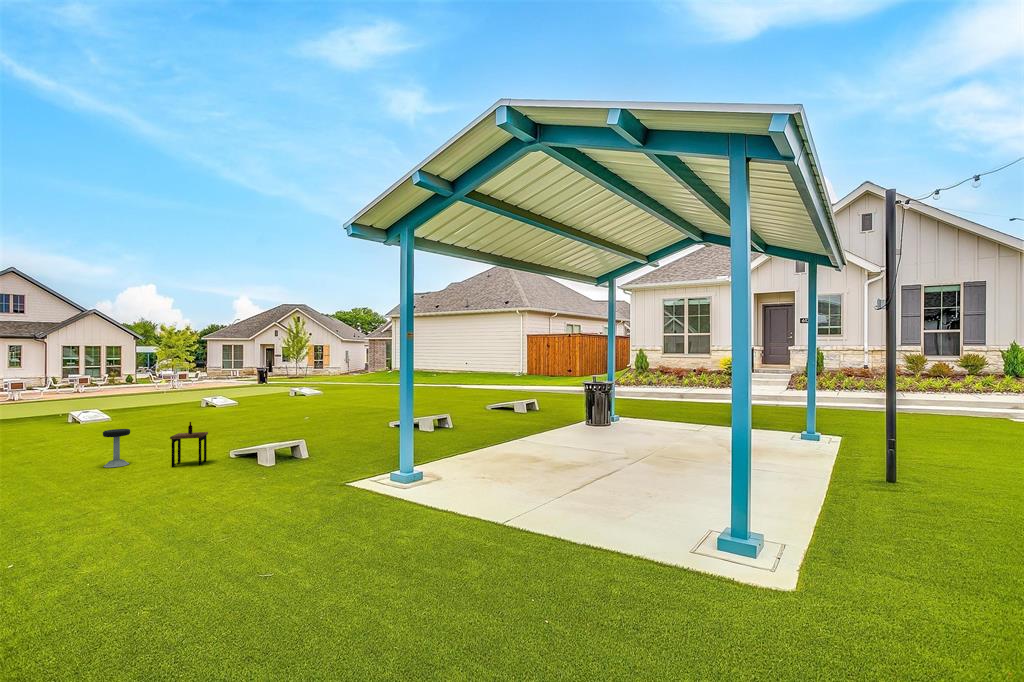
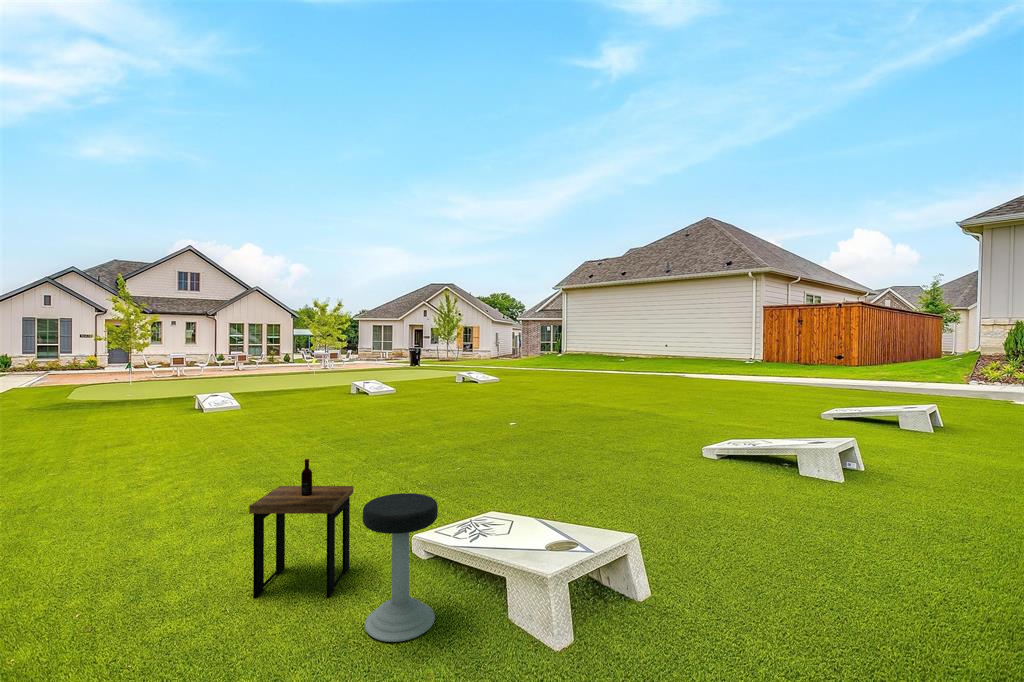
stool: present [103,429,130,468] -> present [363,493,438,642]

